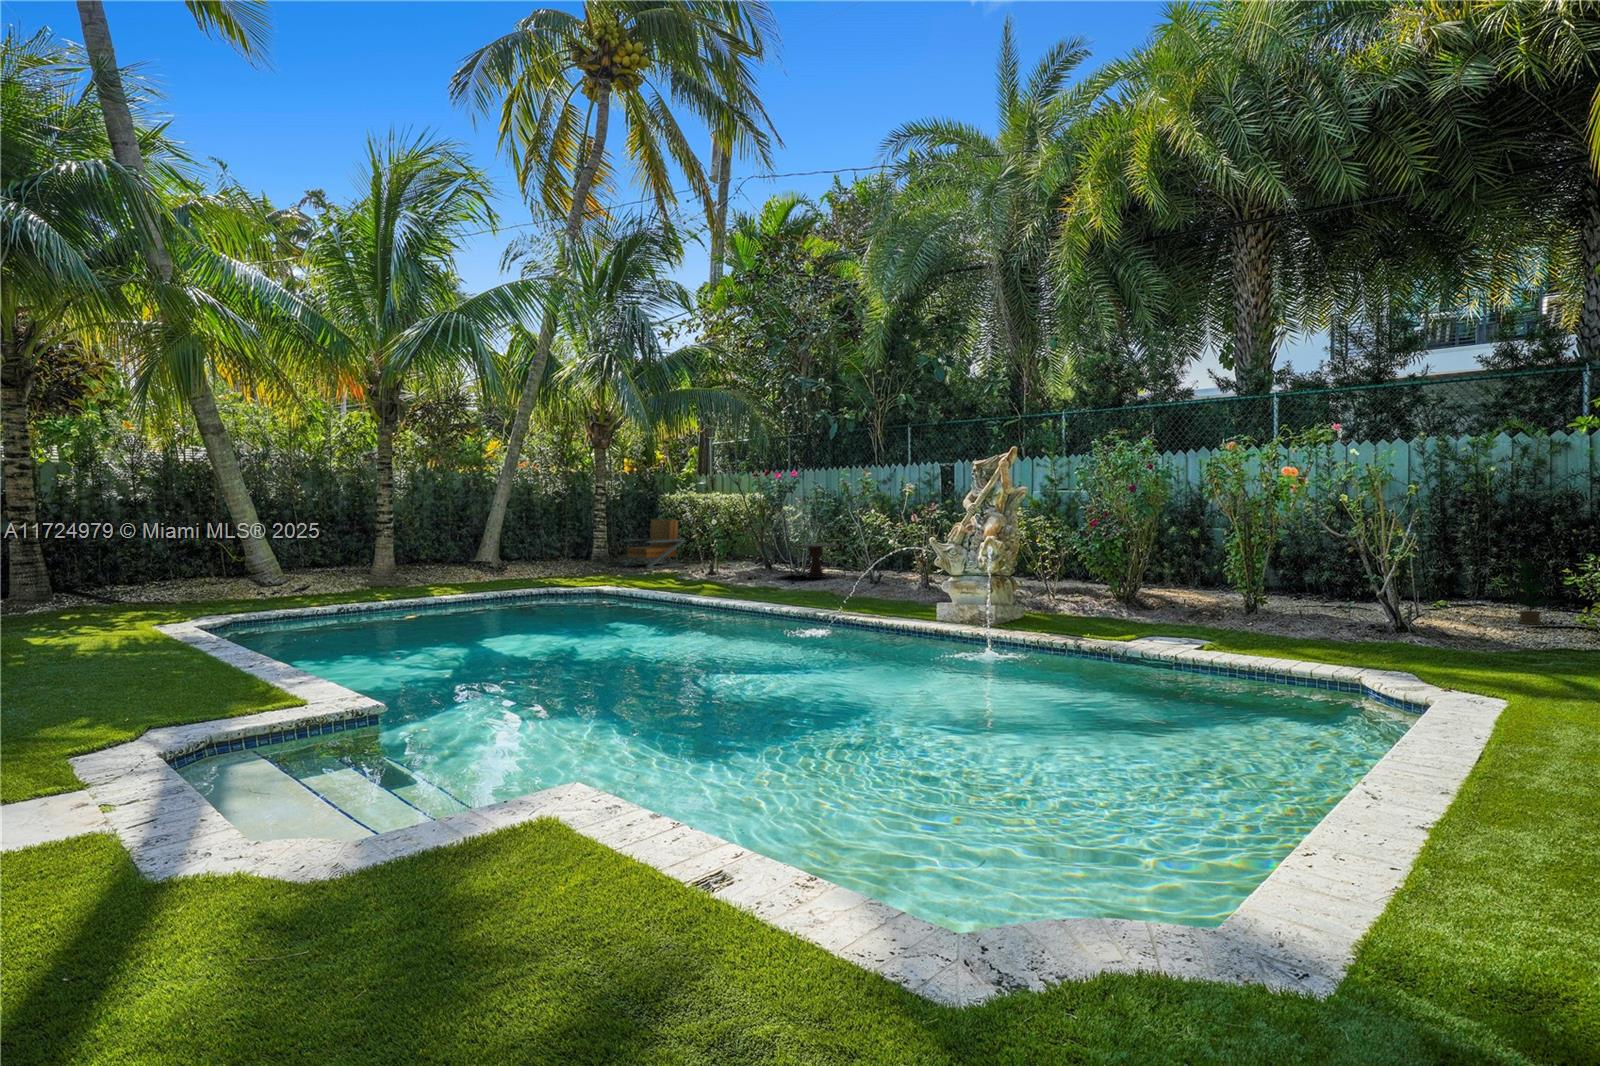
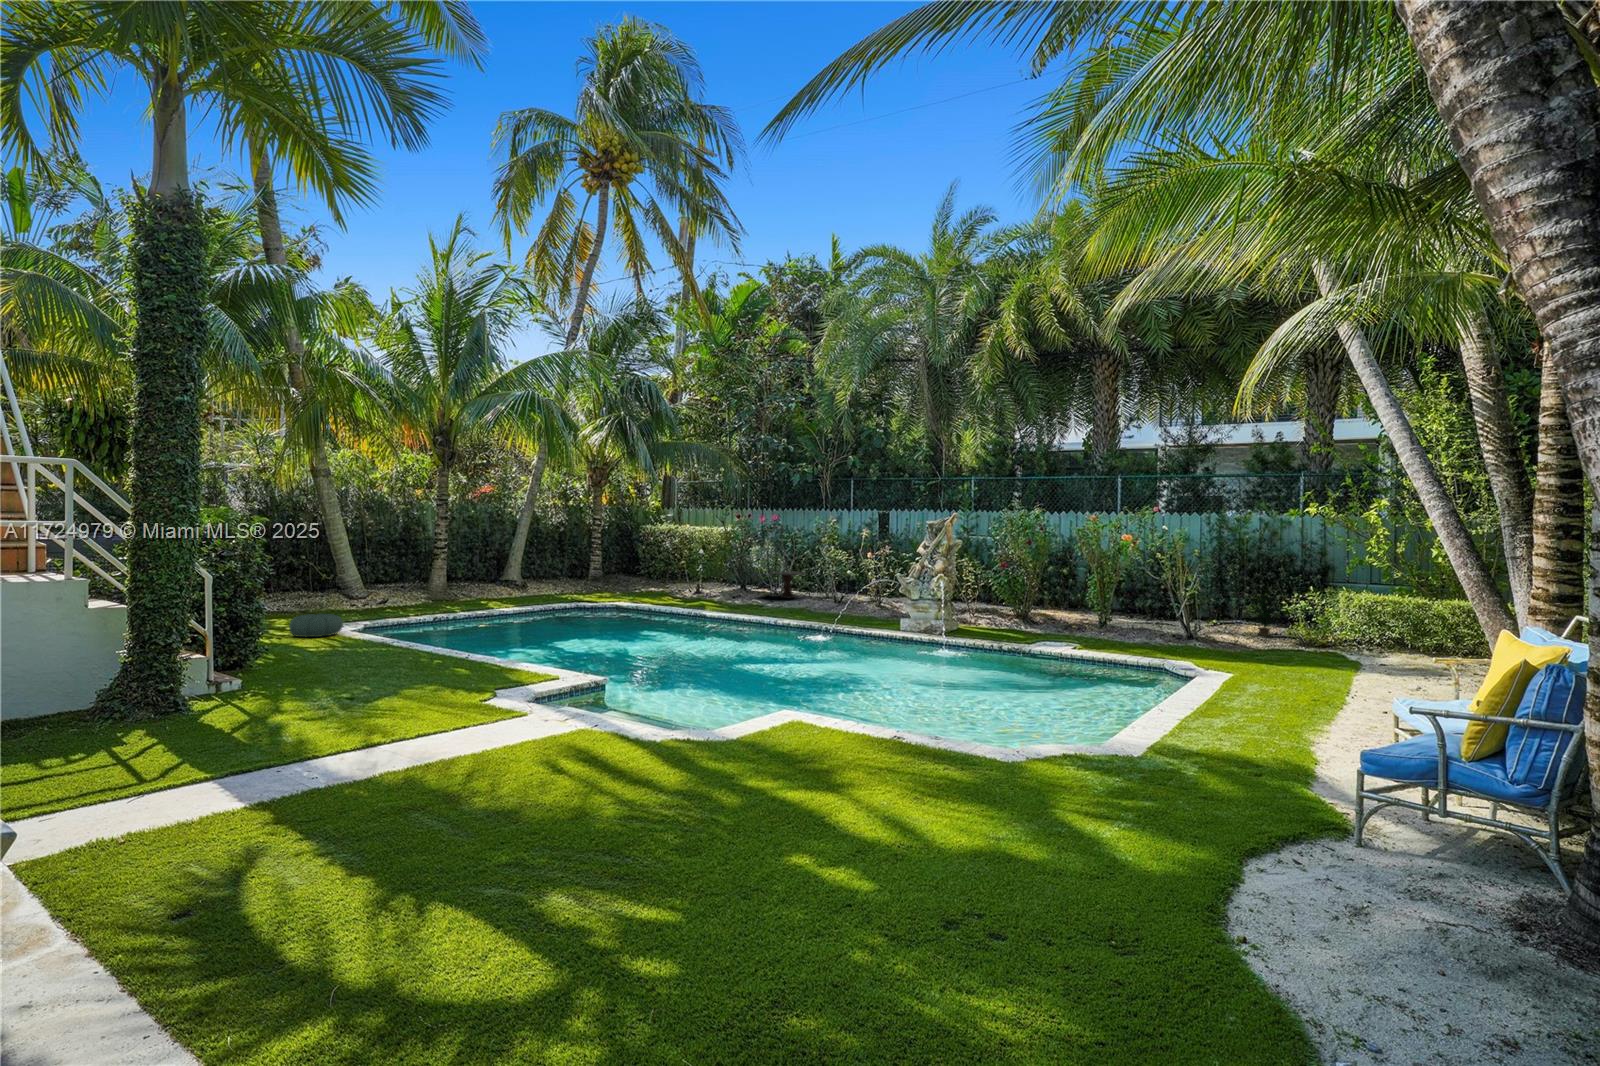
lounge chair: present [624,519,685,568] -> none [615,547,669,588]
pouf: none [76,604,156,636] -> present [289,614,343,637]

